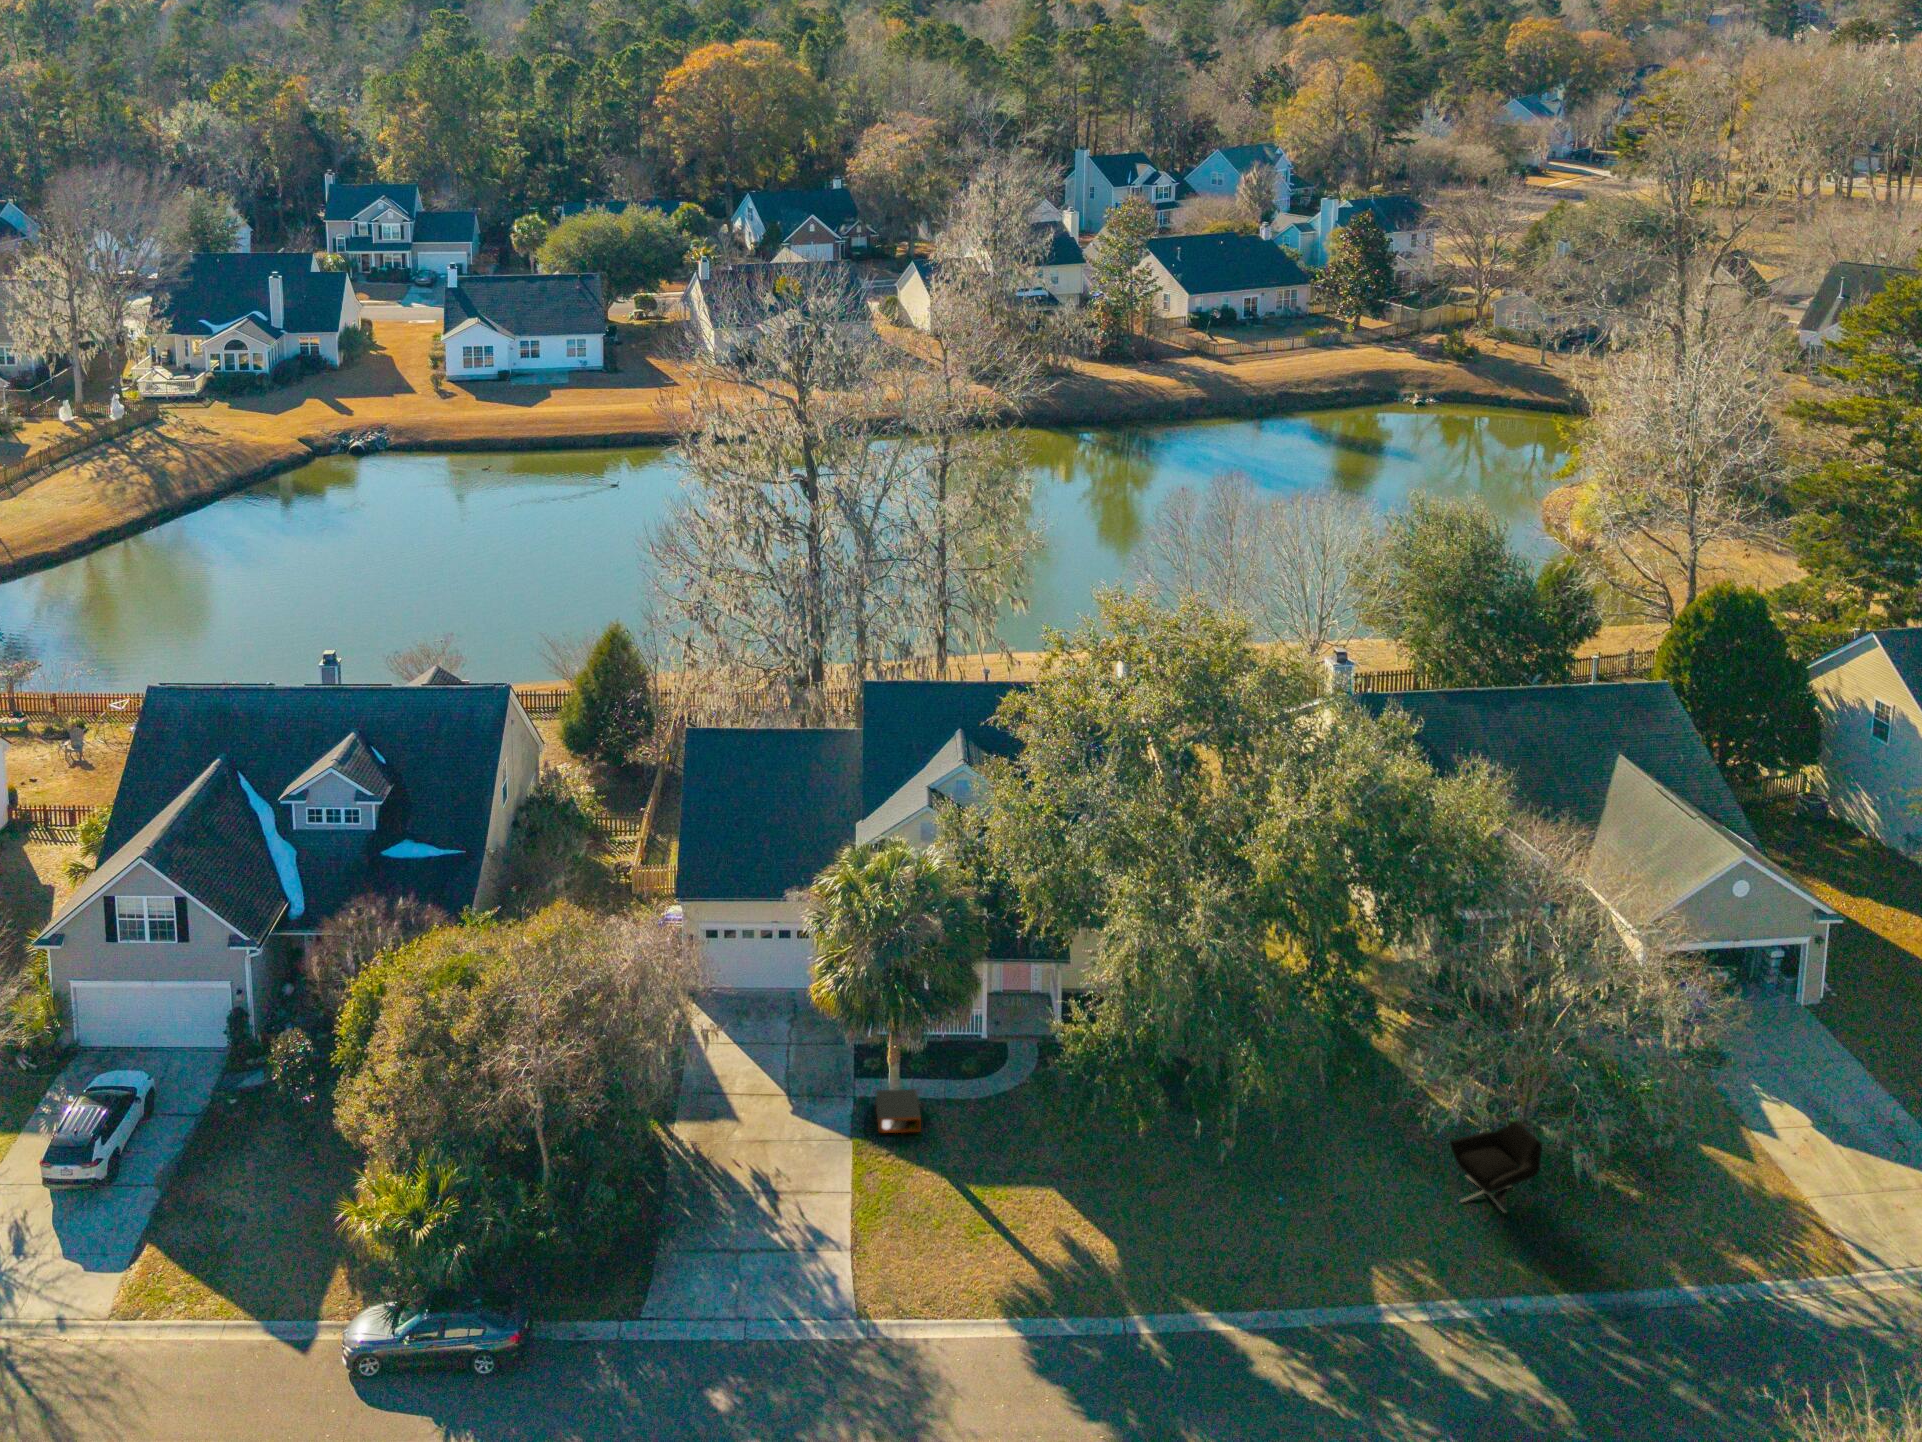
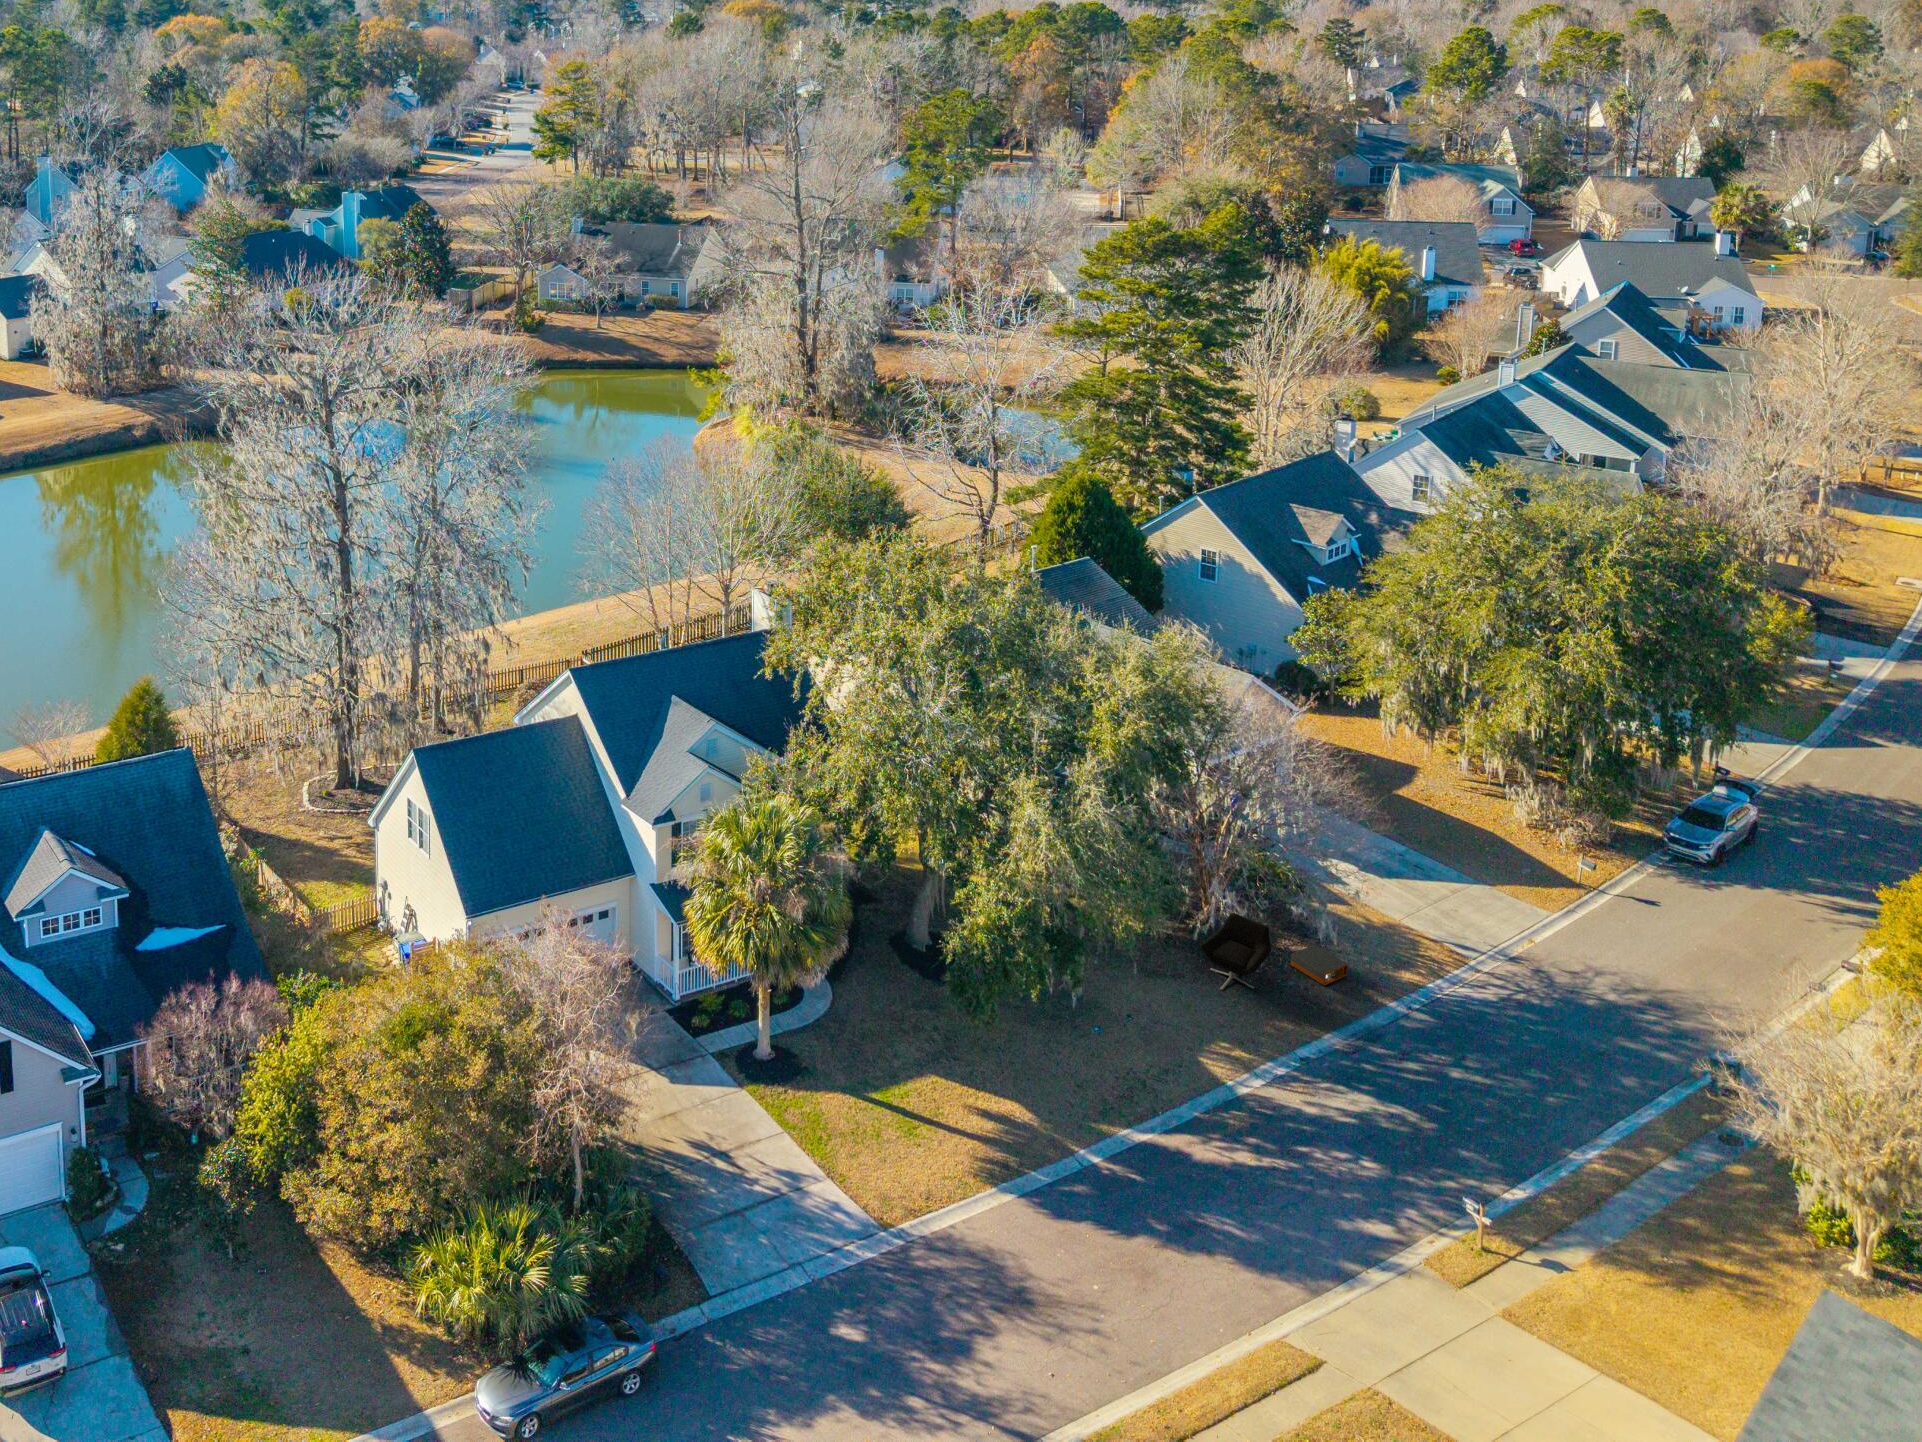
storage box: present [876,1089,921,1133] -> present [1291,945,1348,985]

